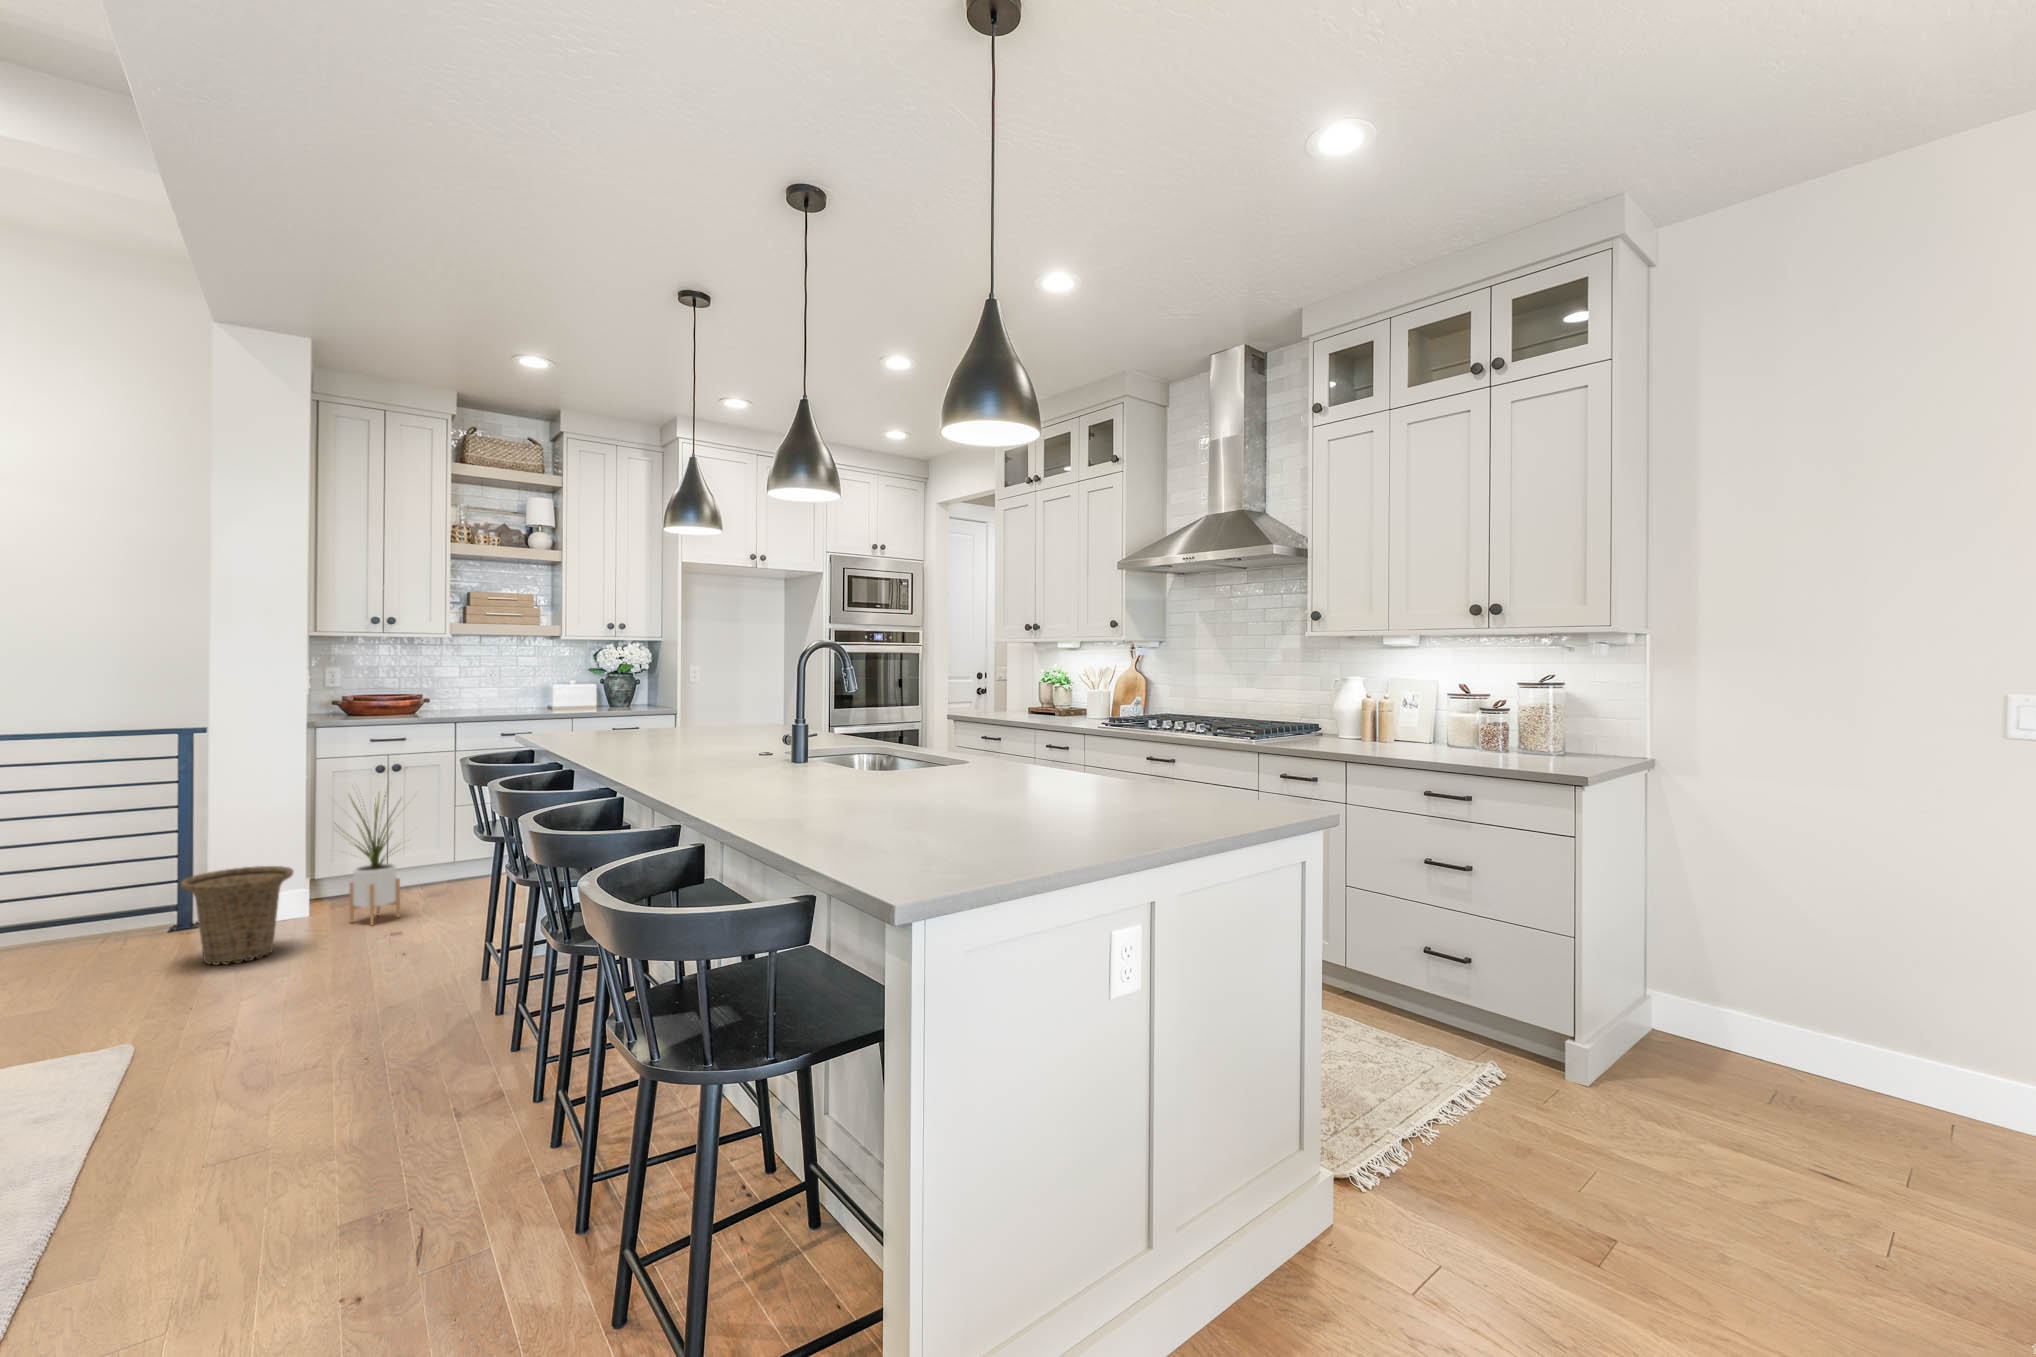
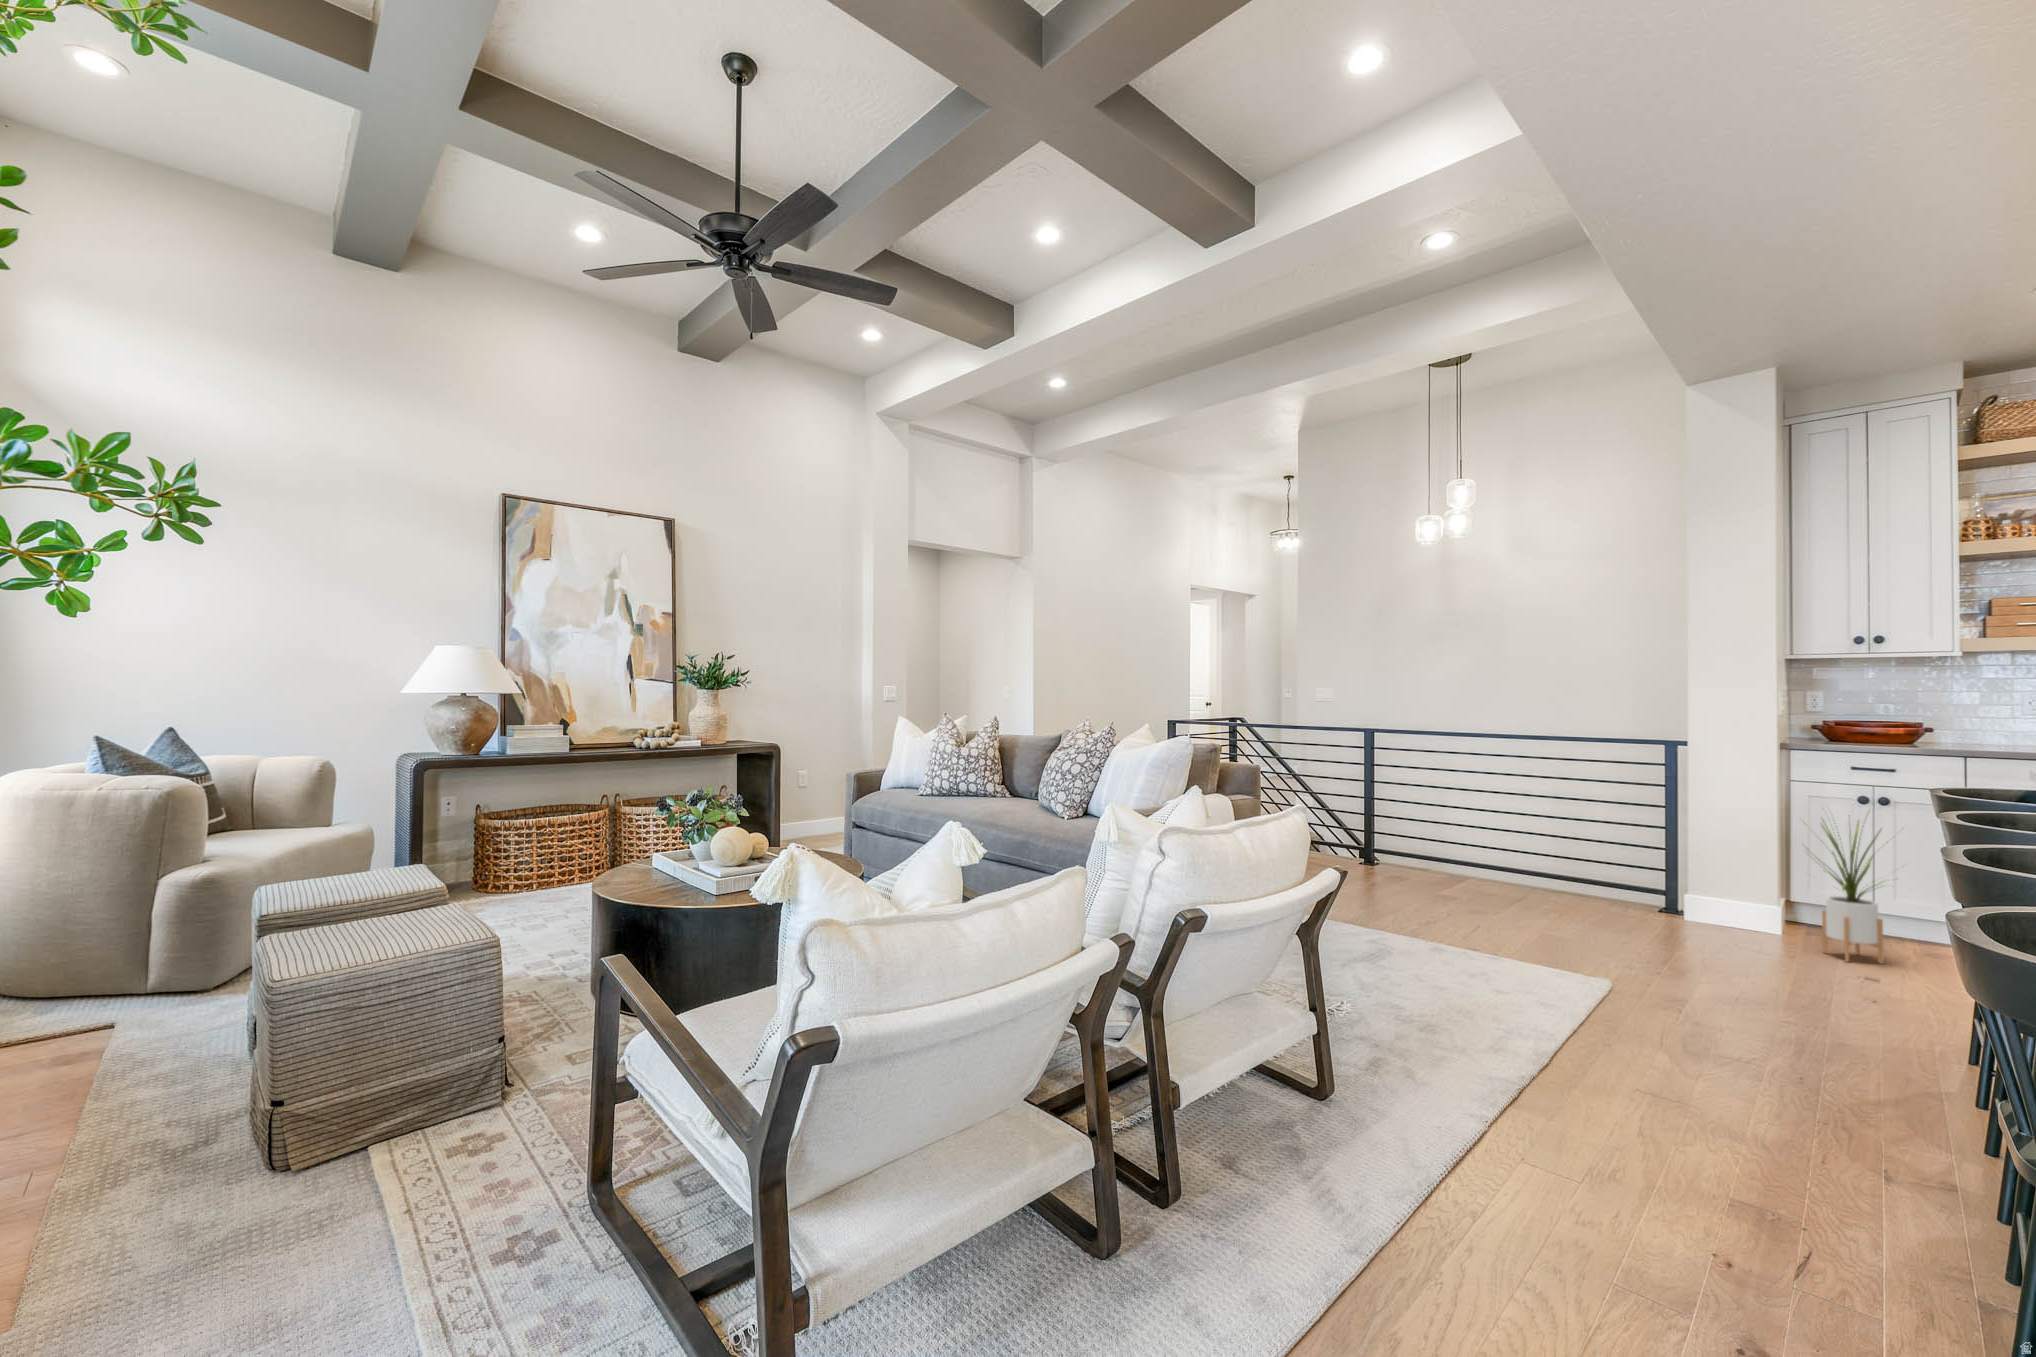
basket: present [180,866,293,965] -> none [1657,868,1757,957]

